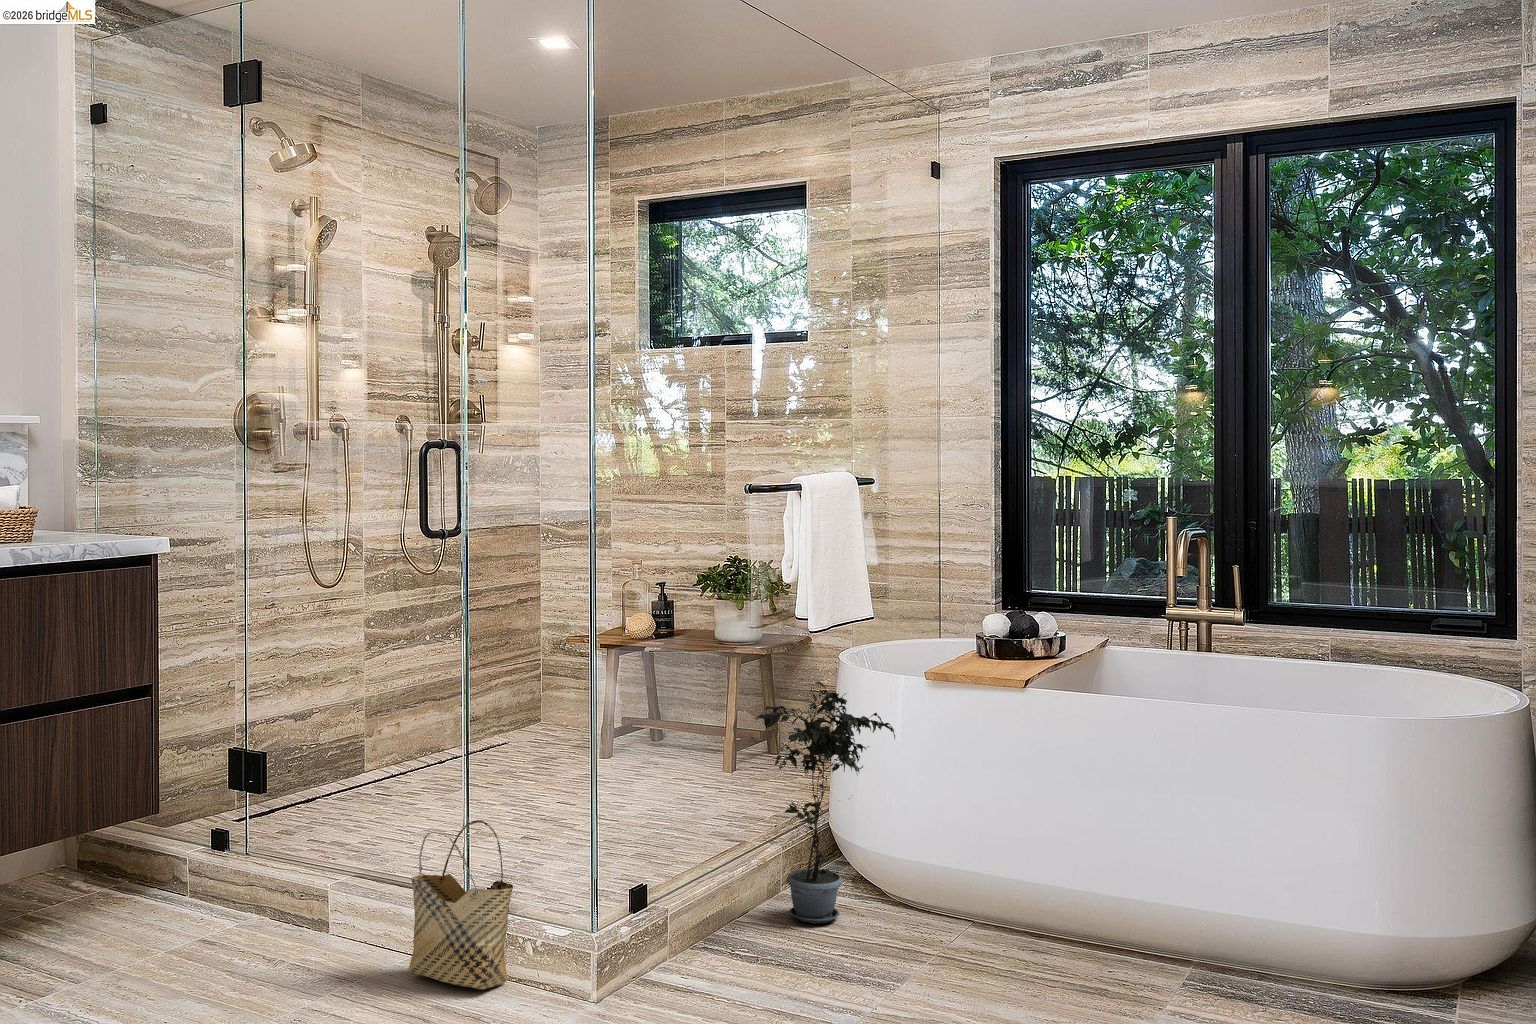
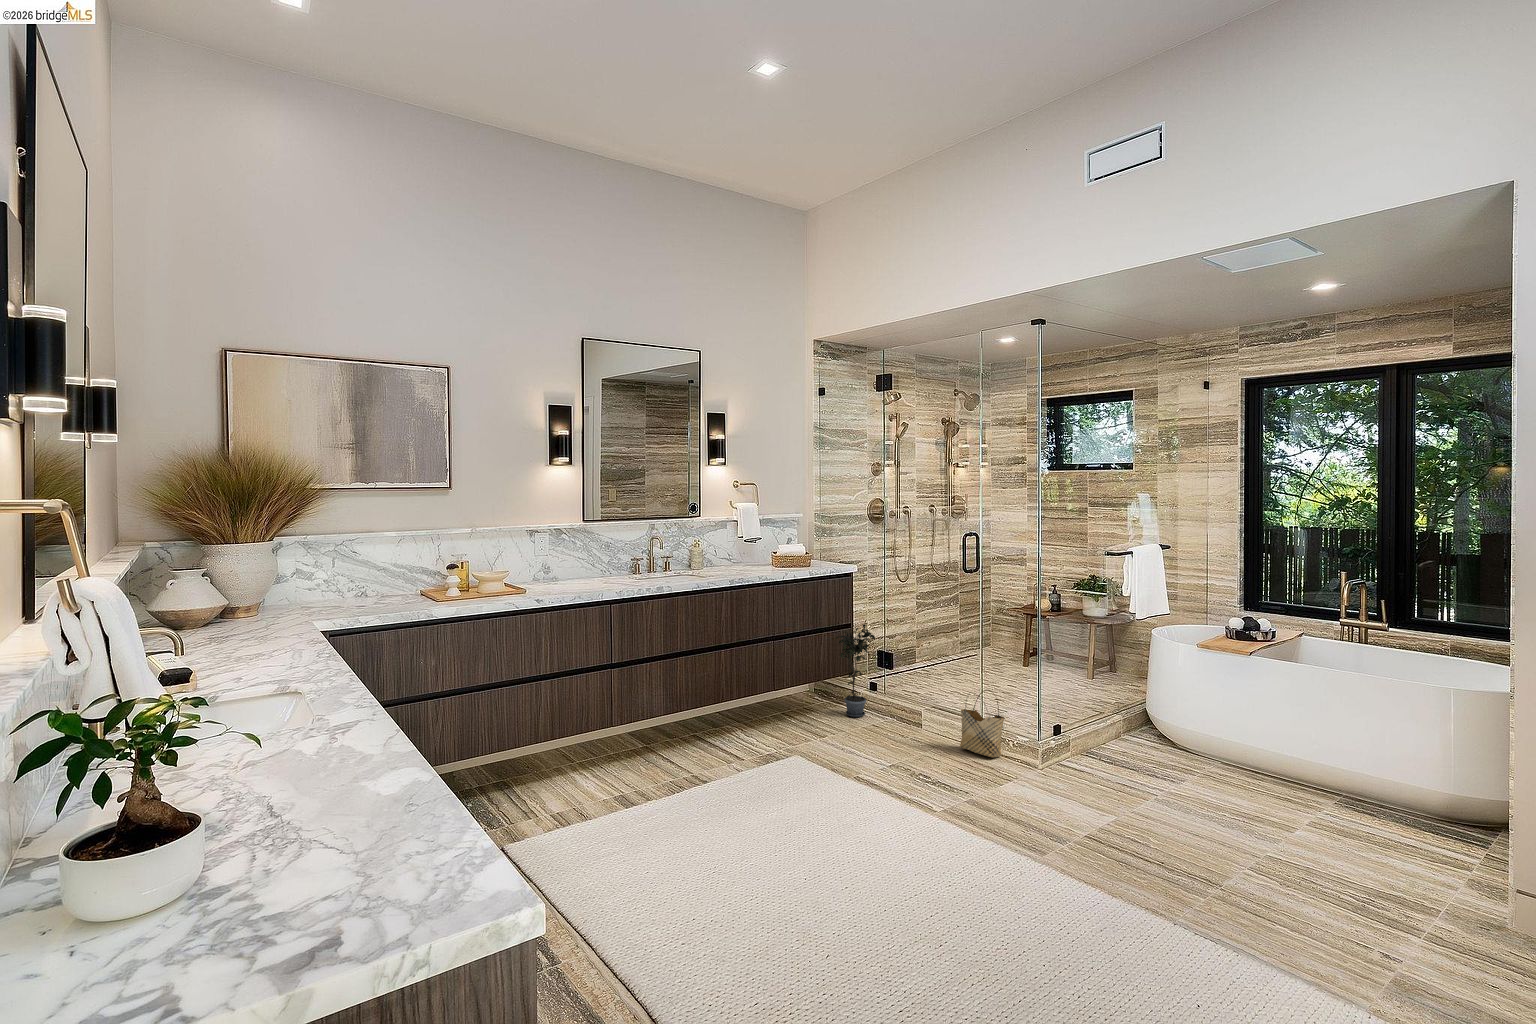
potted plant: present [756,682,895,924] -> present [836,625,875,717]

